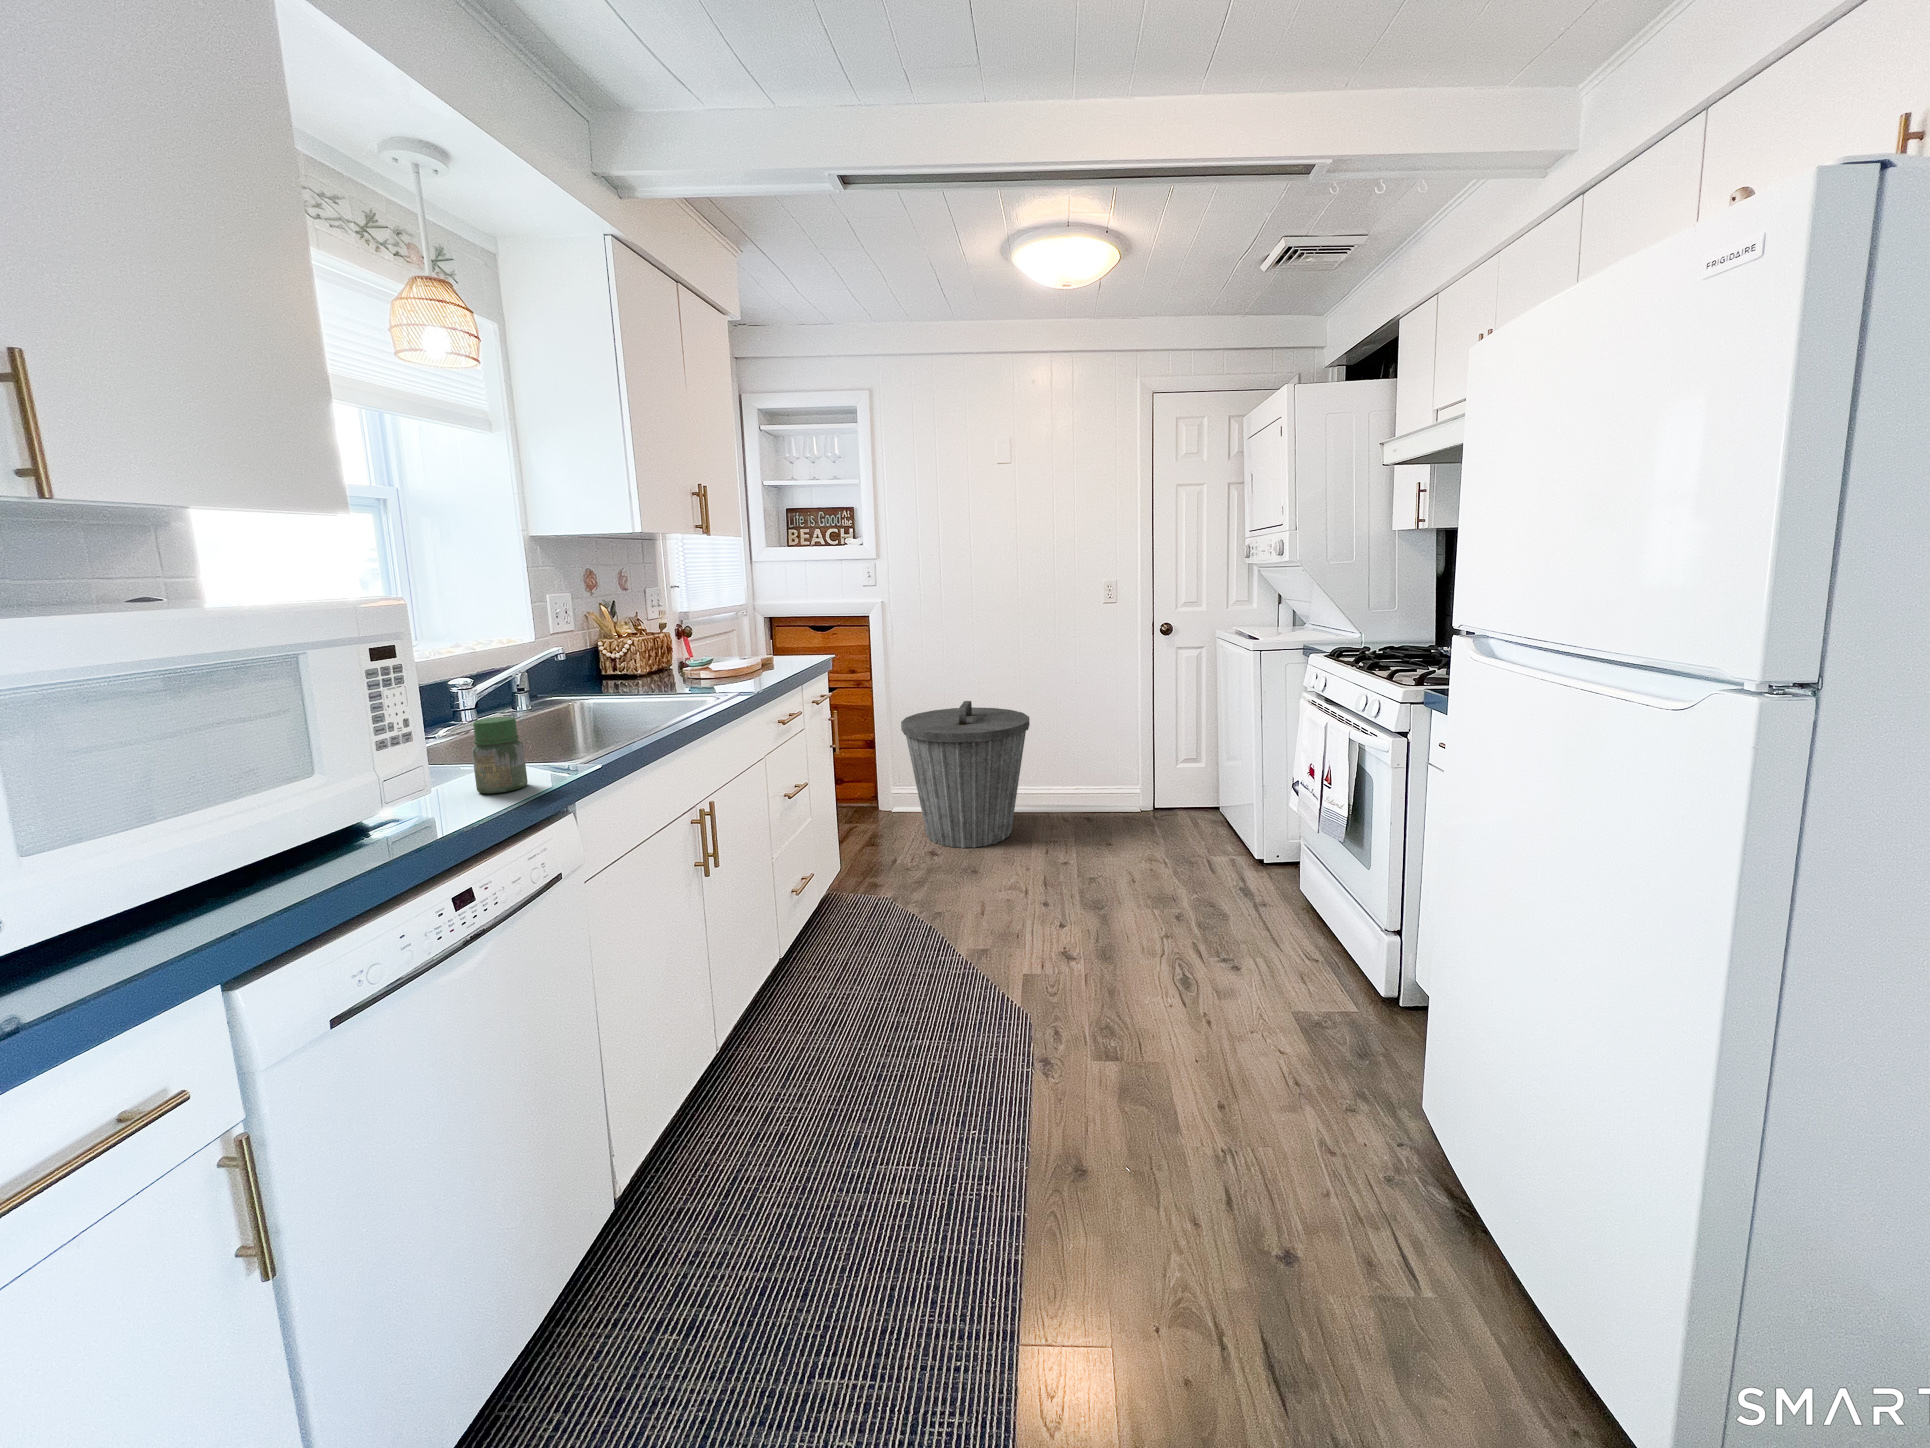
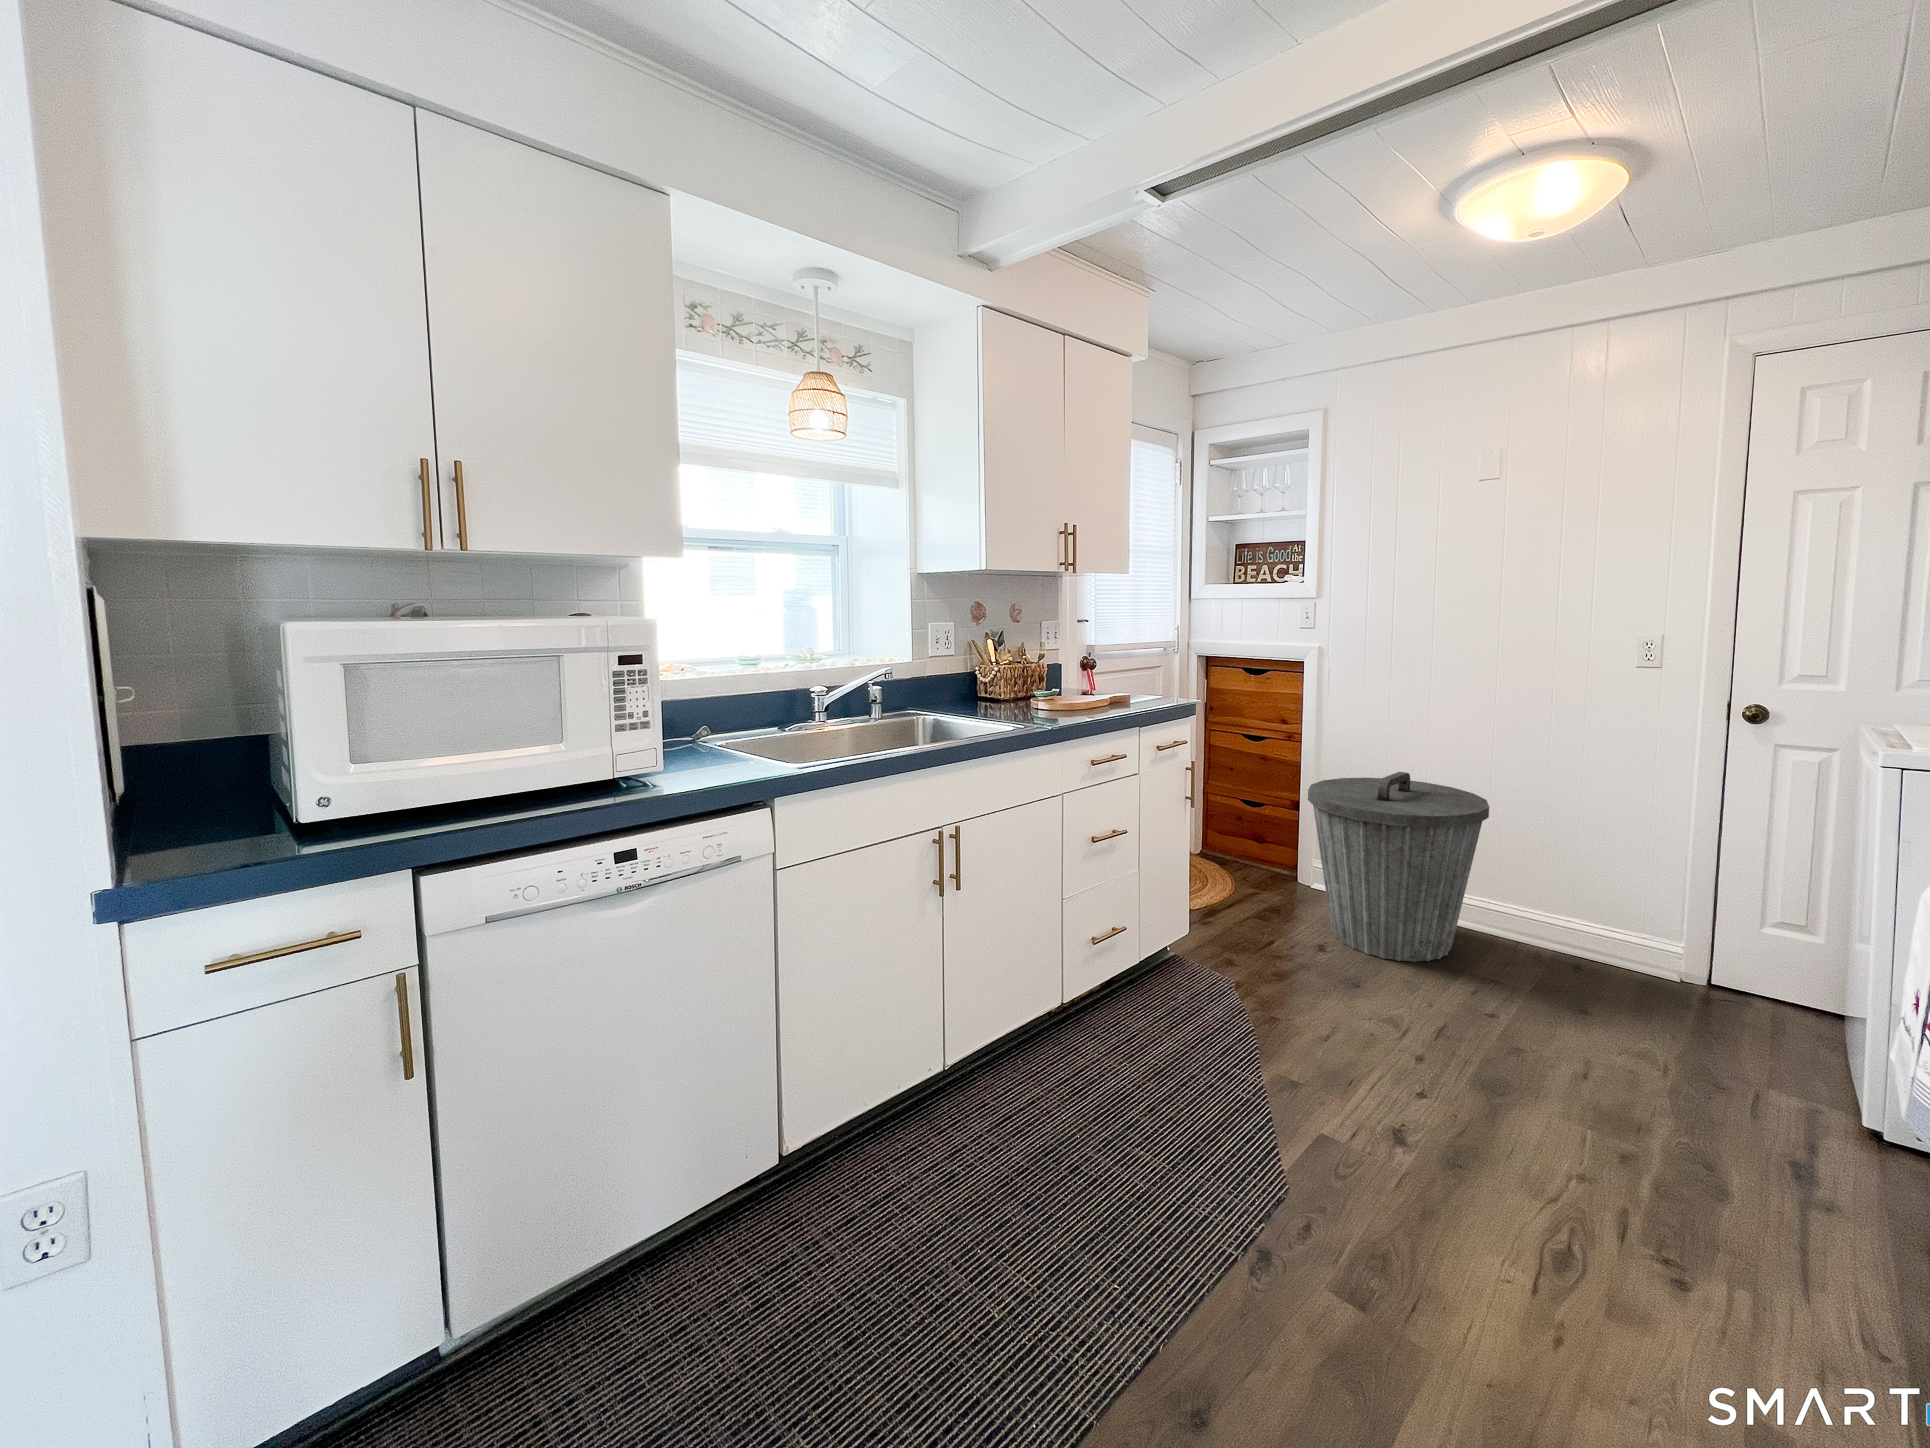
jar: present [472,717,528,794] -> none [714,718,751,777]

